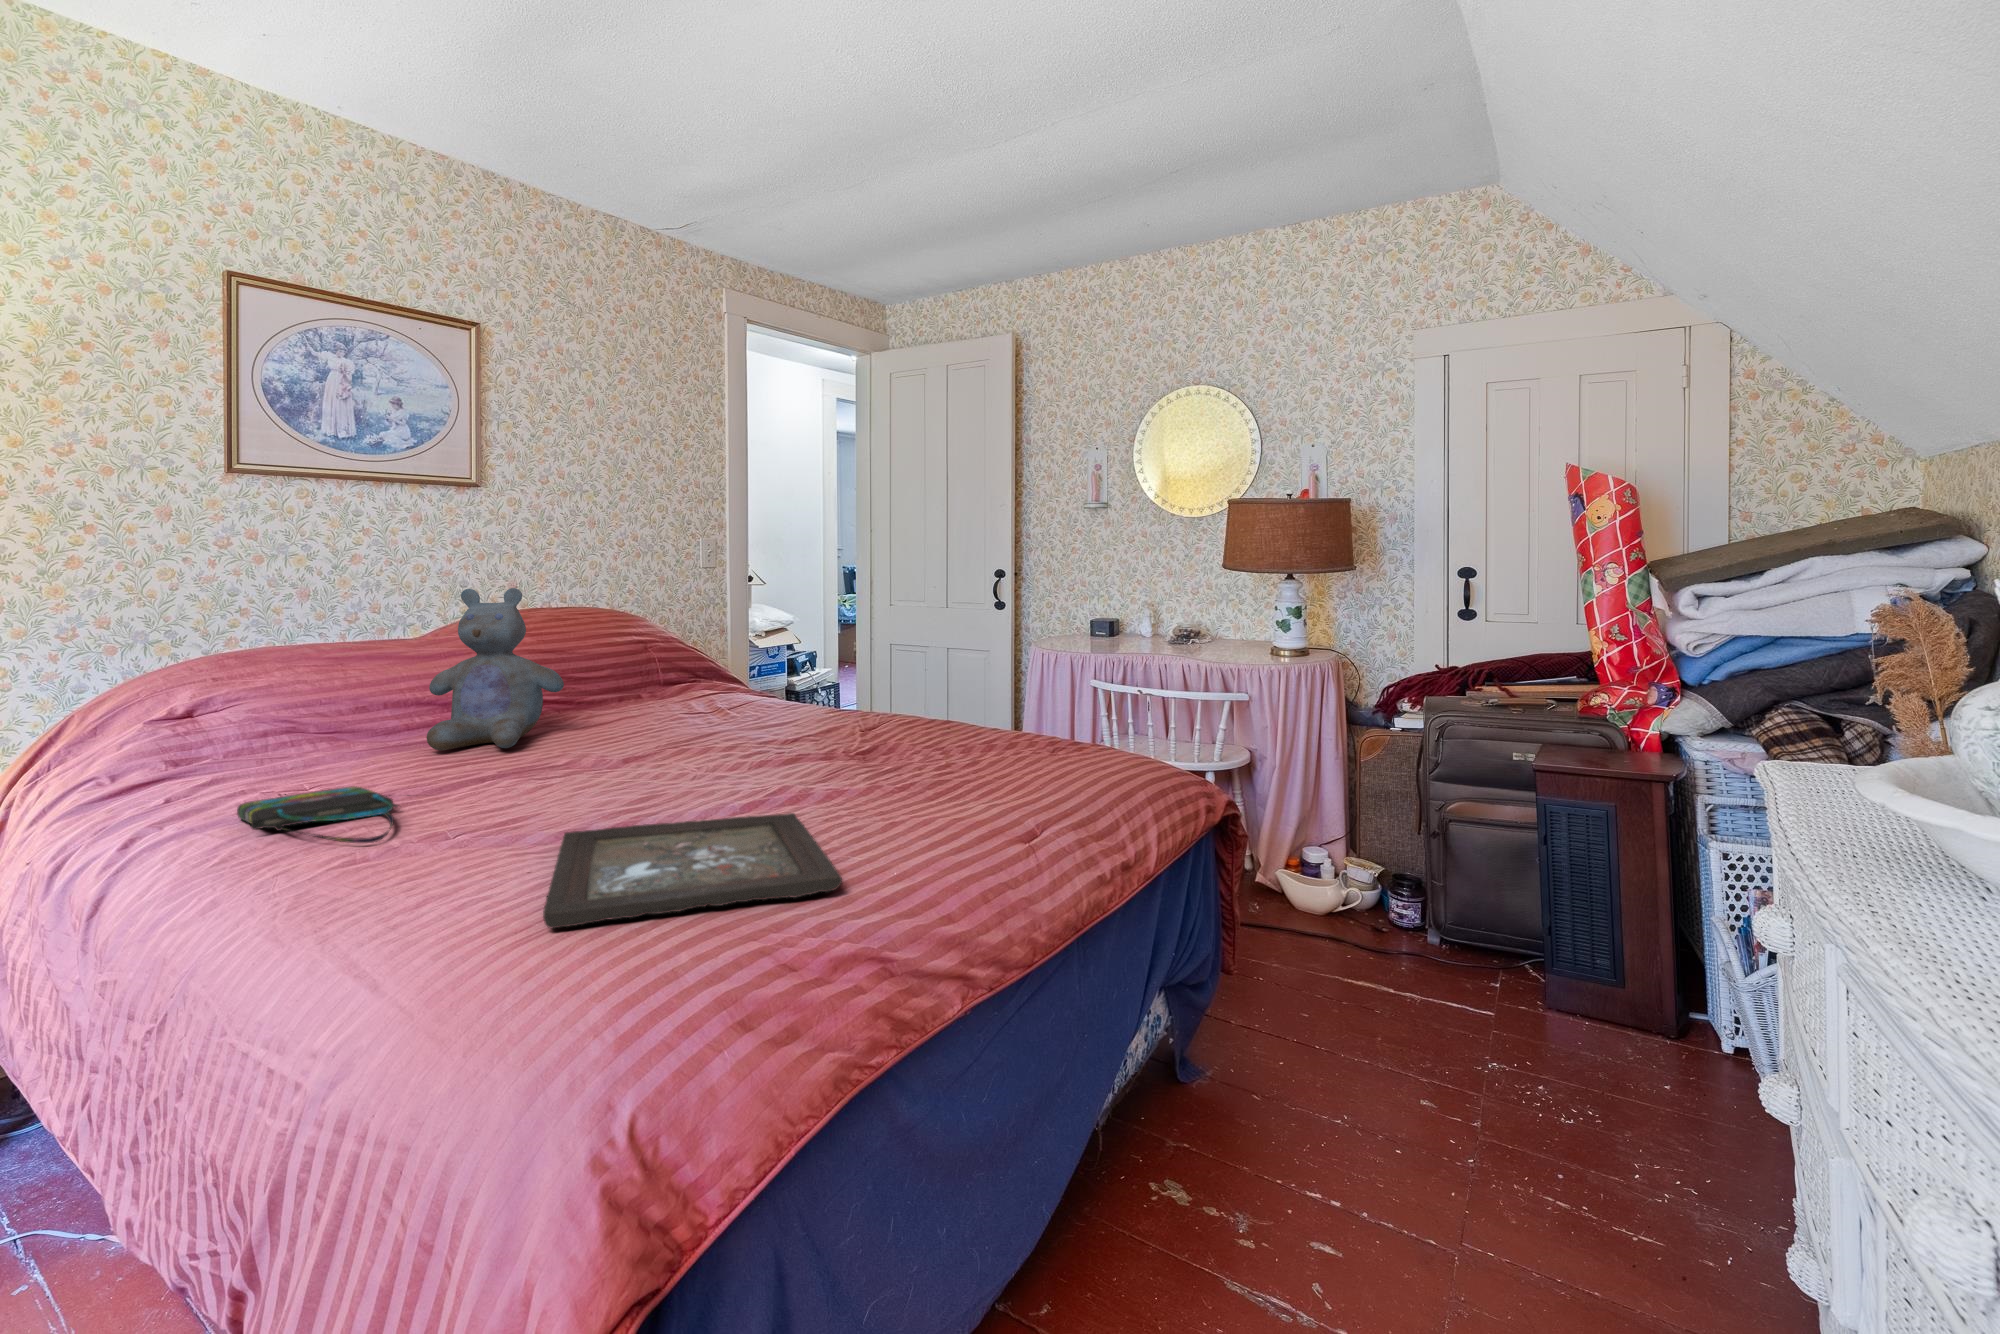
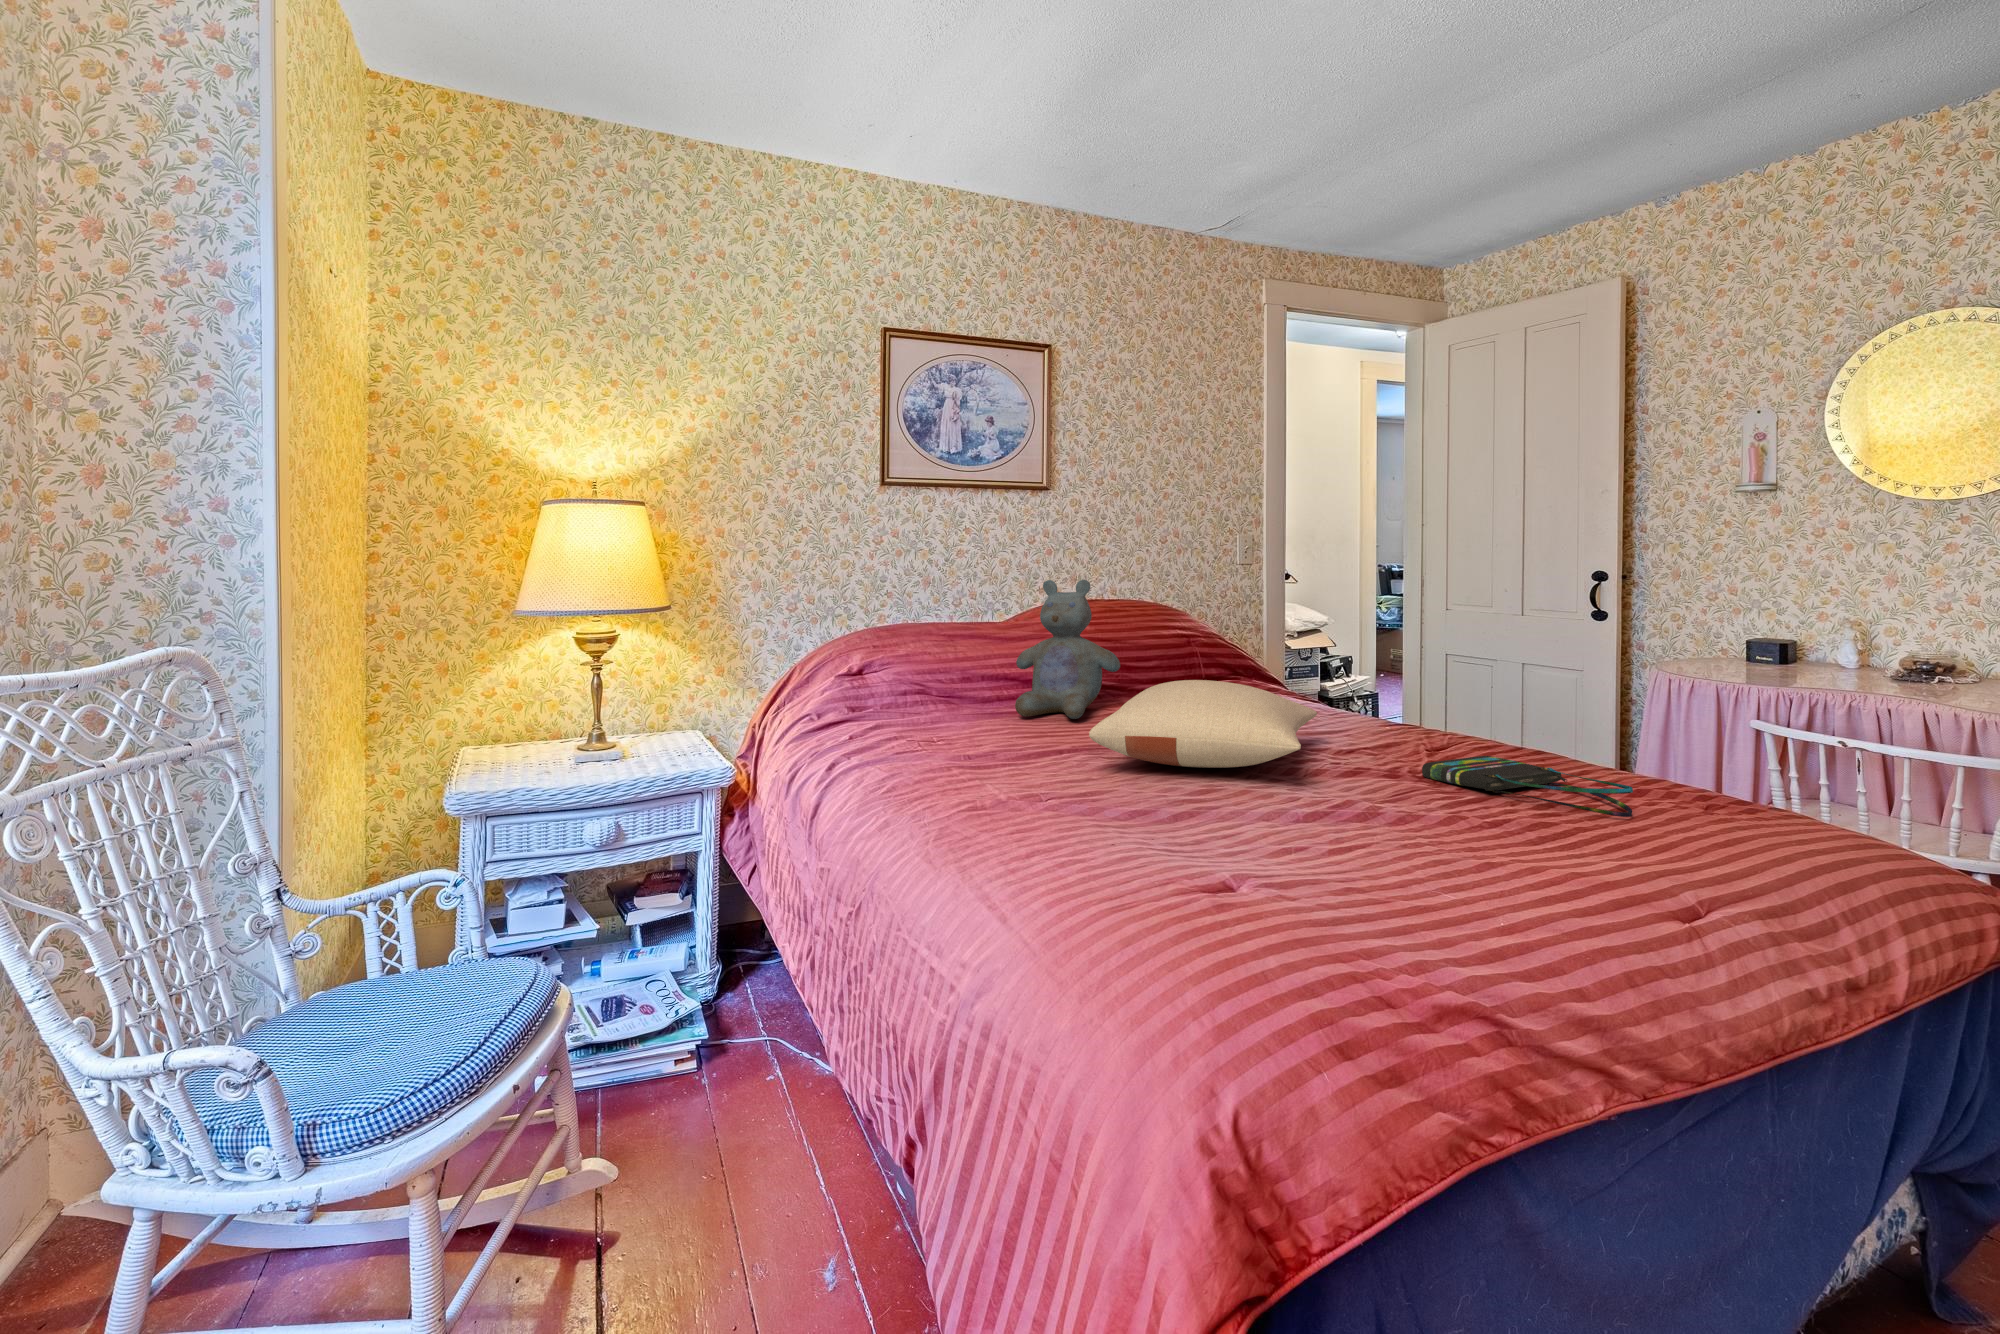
pillow: none [511,693,775,786] -> present [1089,680,1317,768]
tote bag: present [237,786,398,843] -> present [1422,756,1633,817]
tray: present [543,813,842,928] -> none [1138,808,1422,913]

